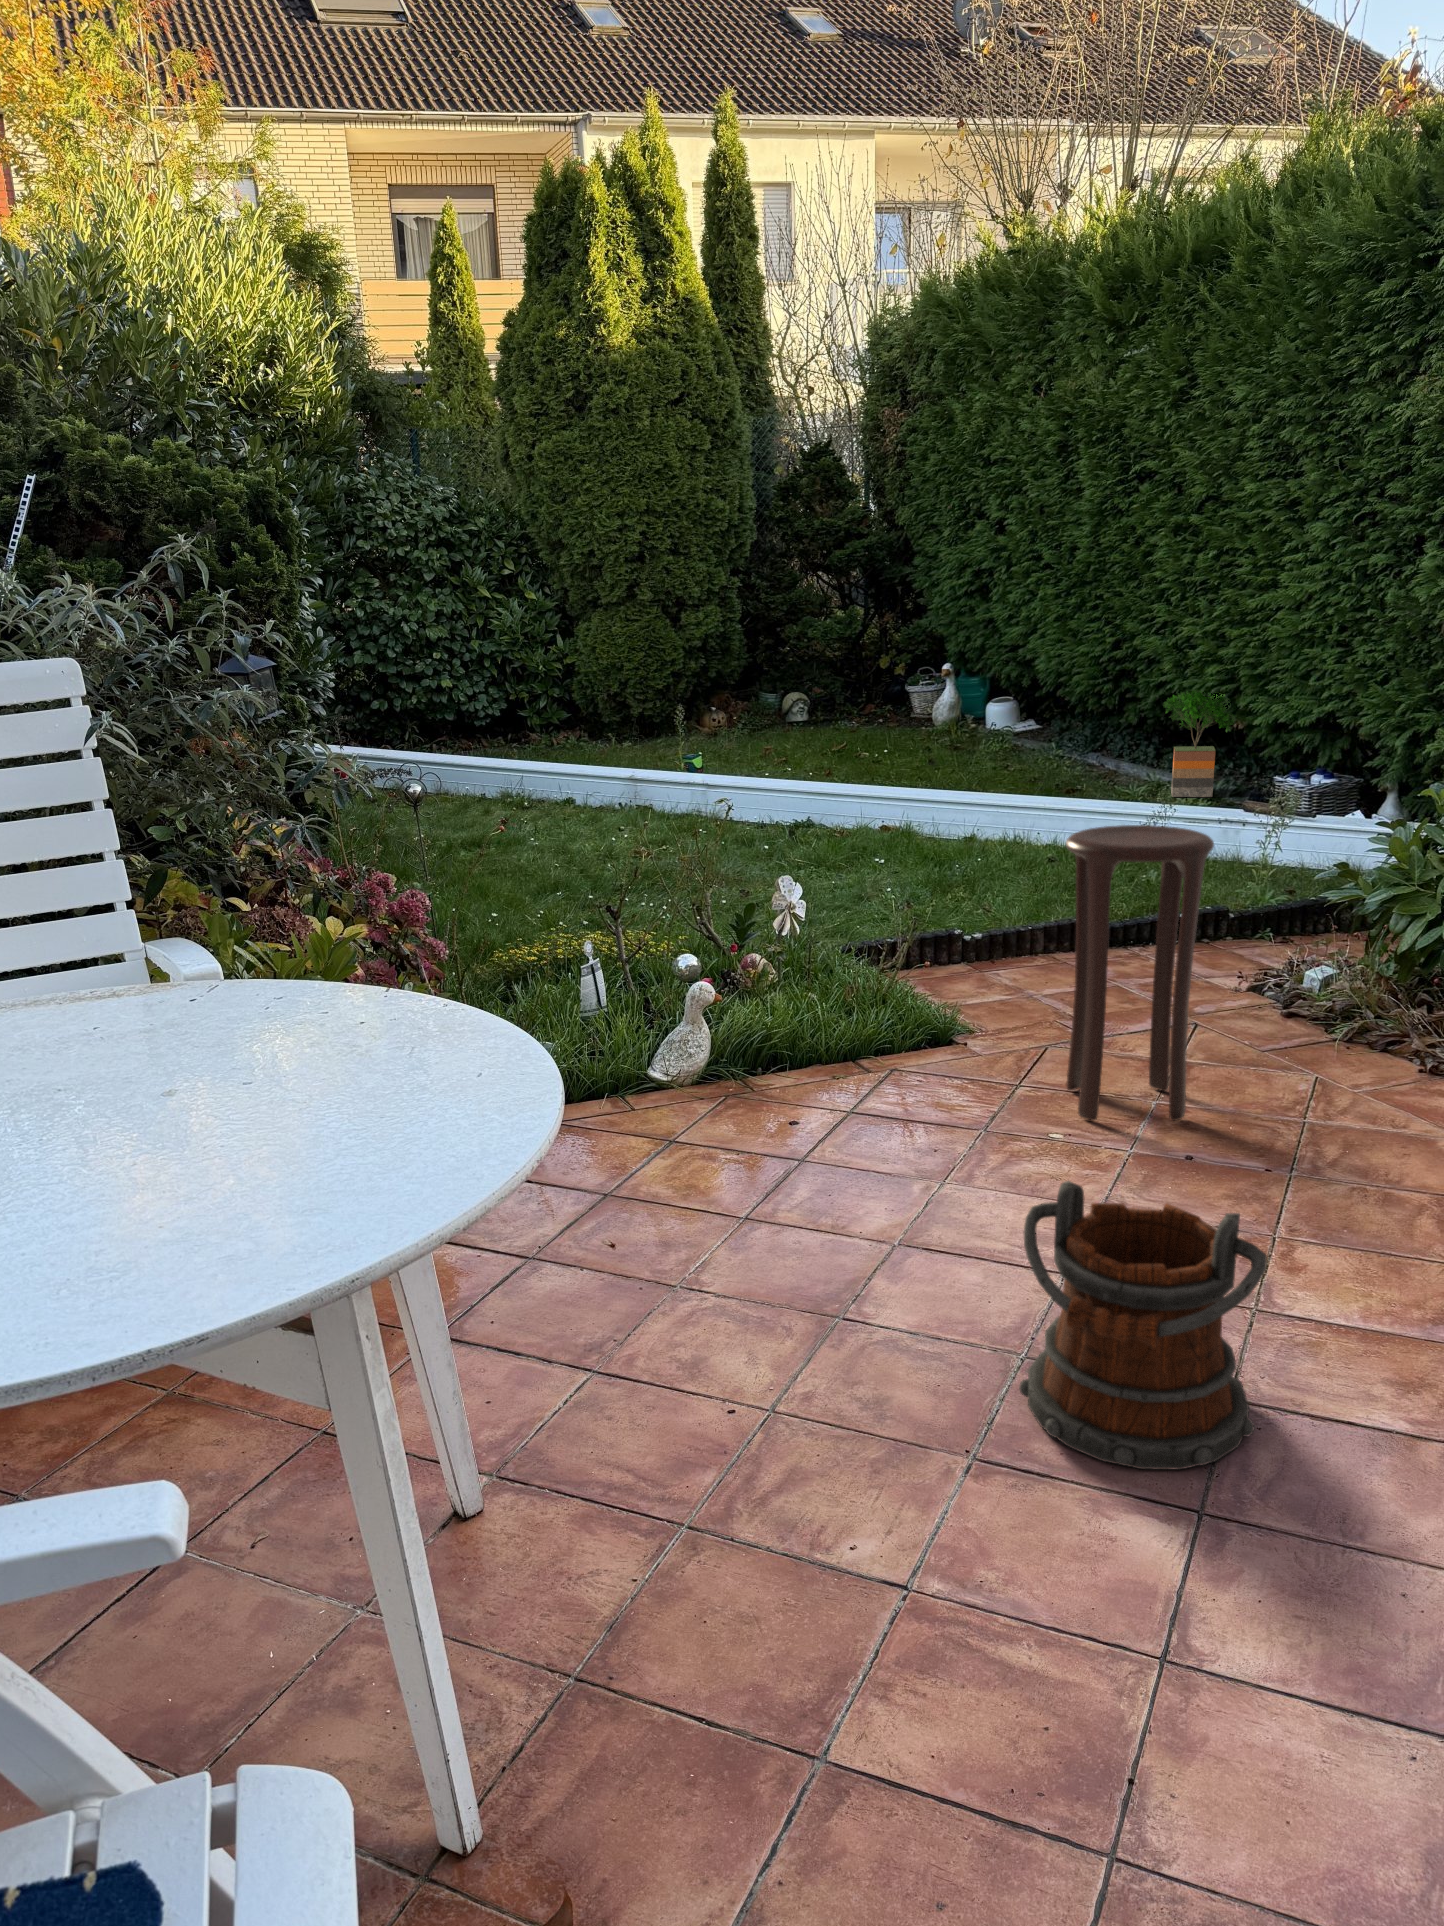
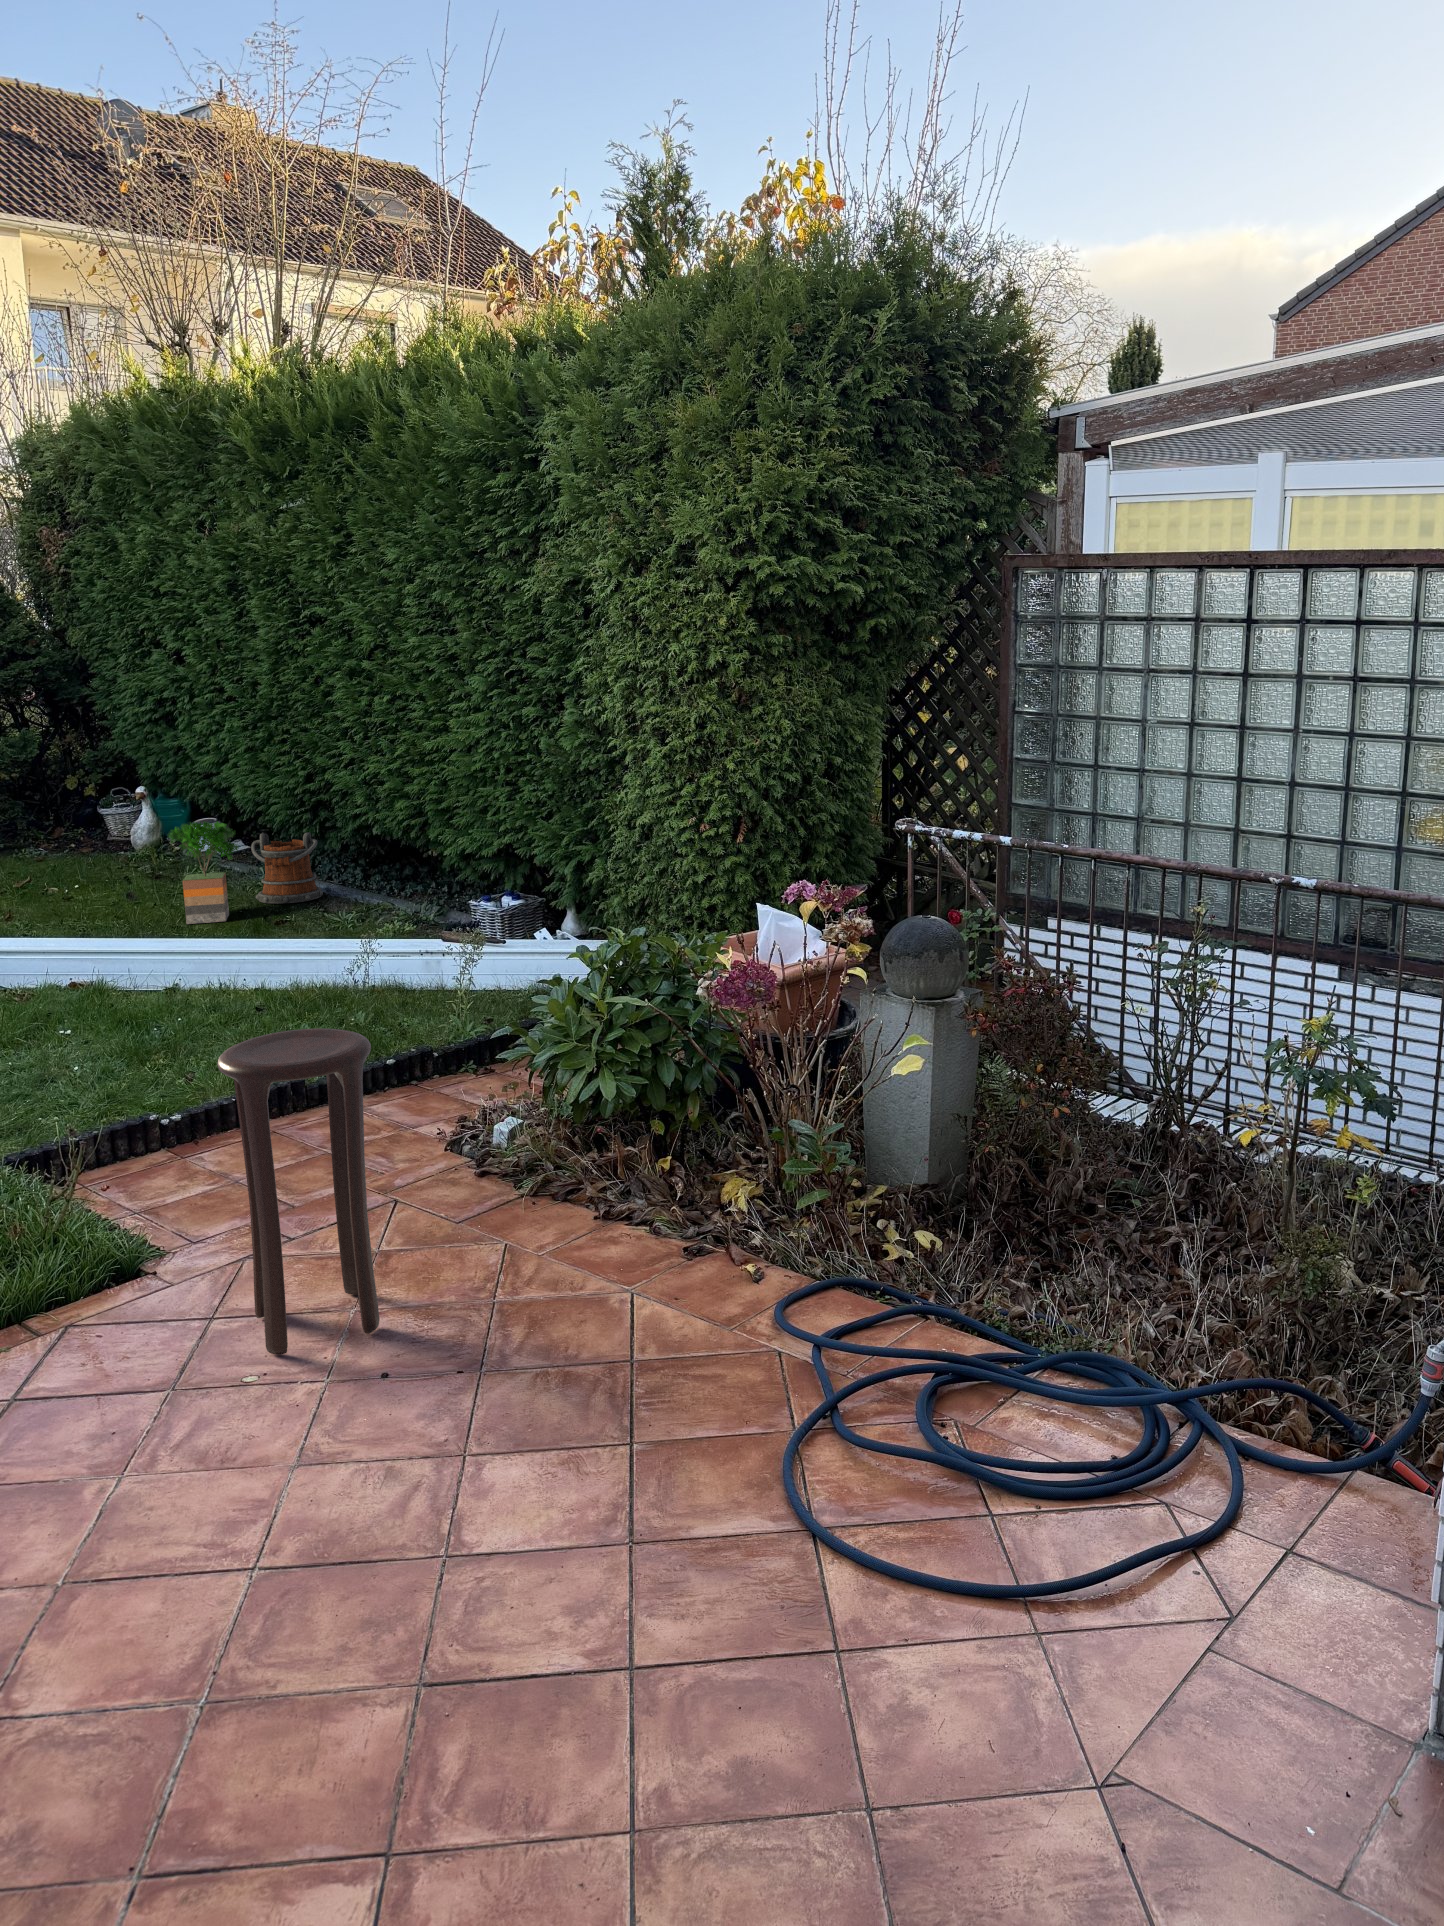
potted tree: present [1164,691,1236,797] -> present [169,821,239,924]
bucket: present [1019,1181,1267,1470] -> present [251,832,323,904]

